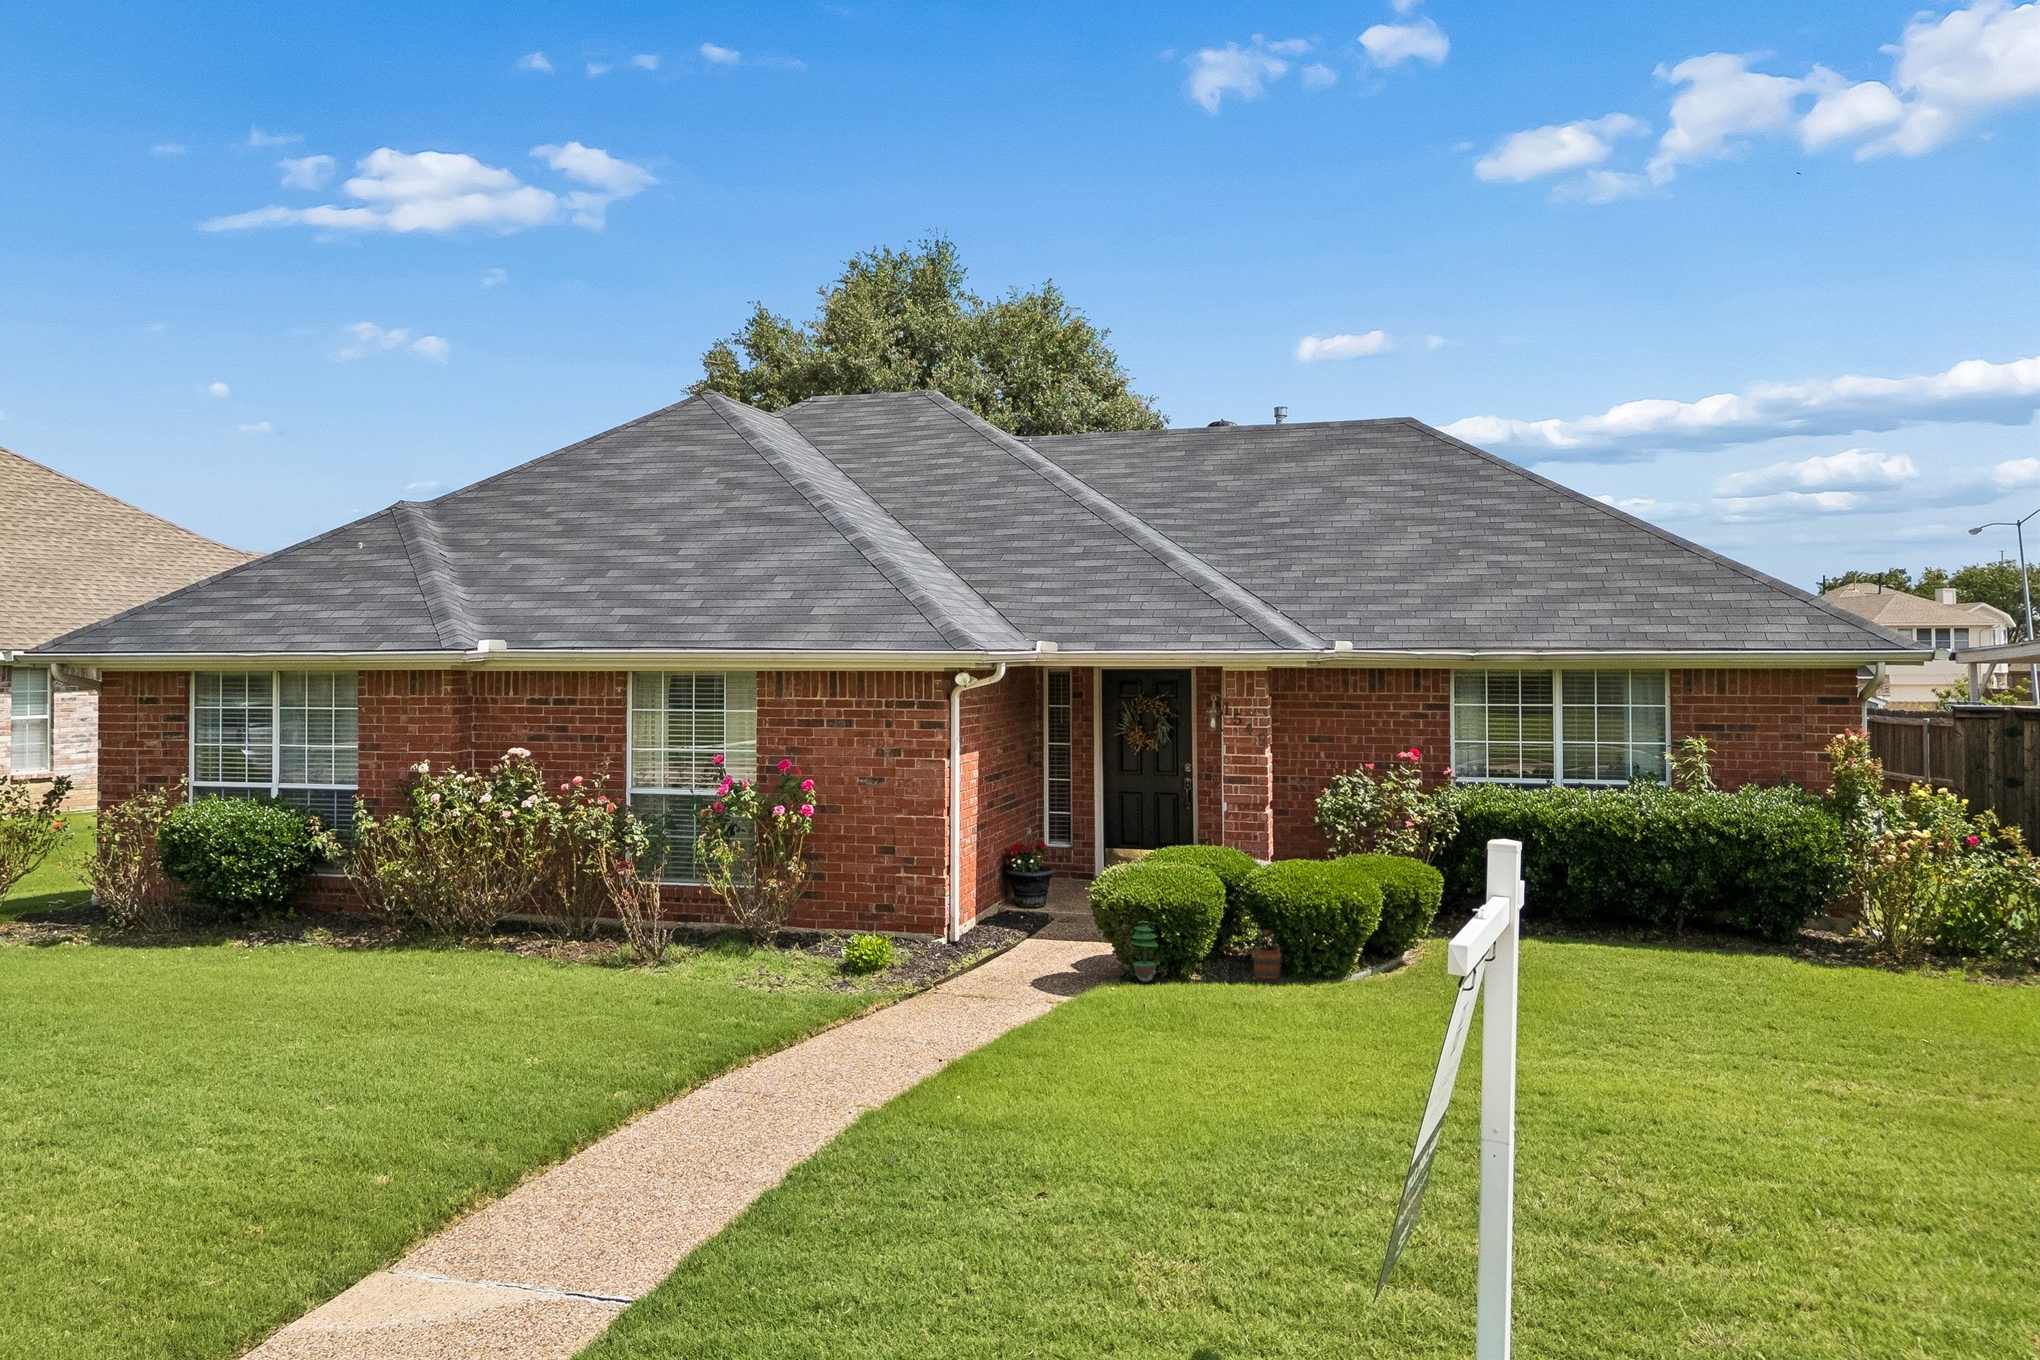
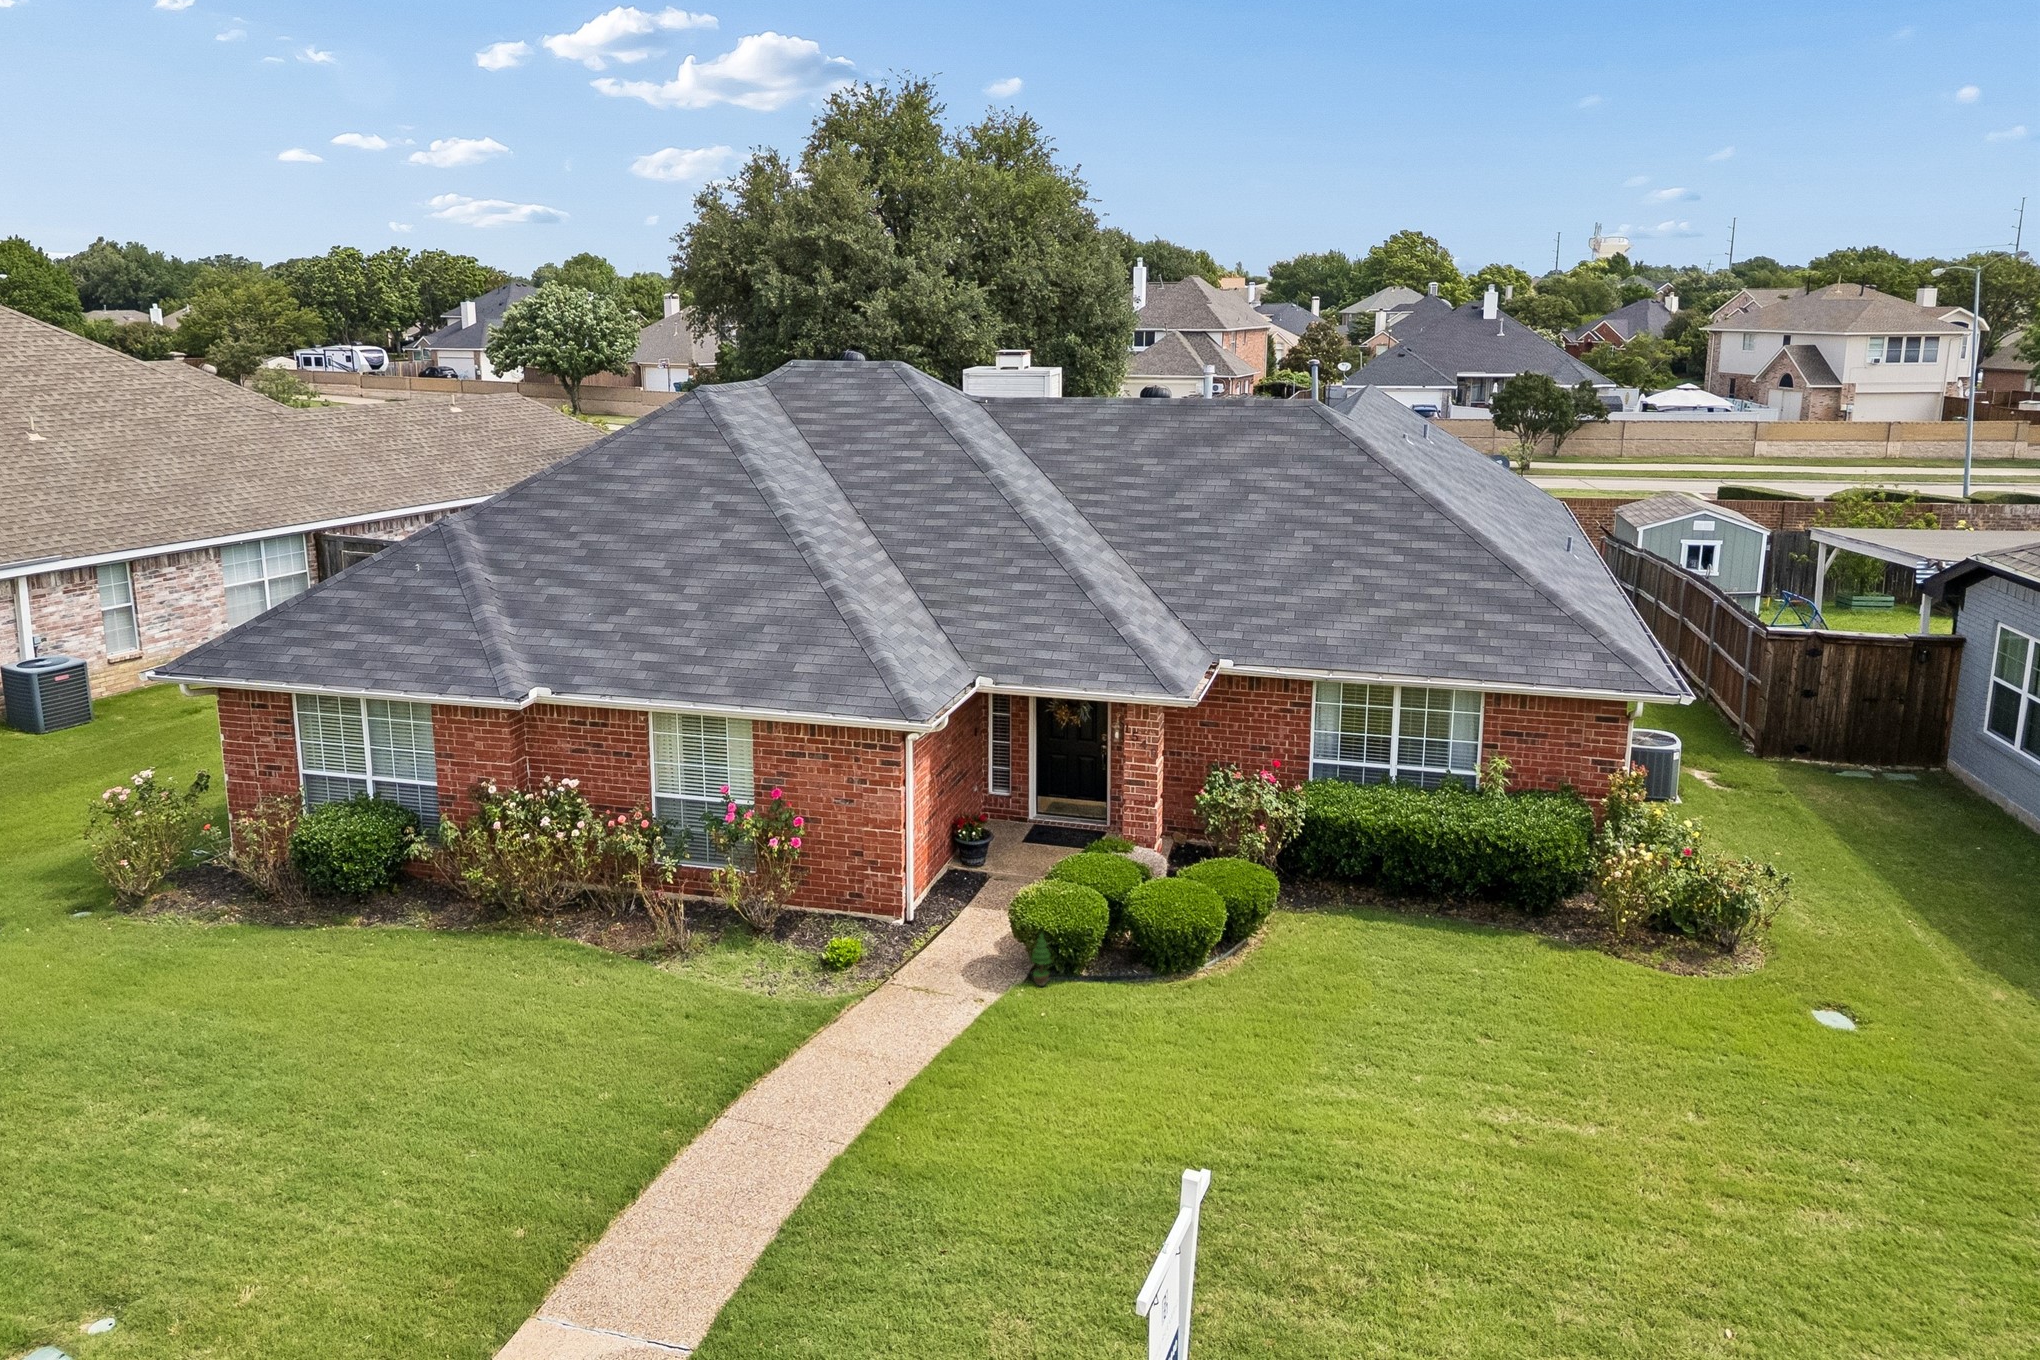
wooden bucket: present [1253,930,1281,979] -> none [1121,946,1142,981]

